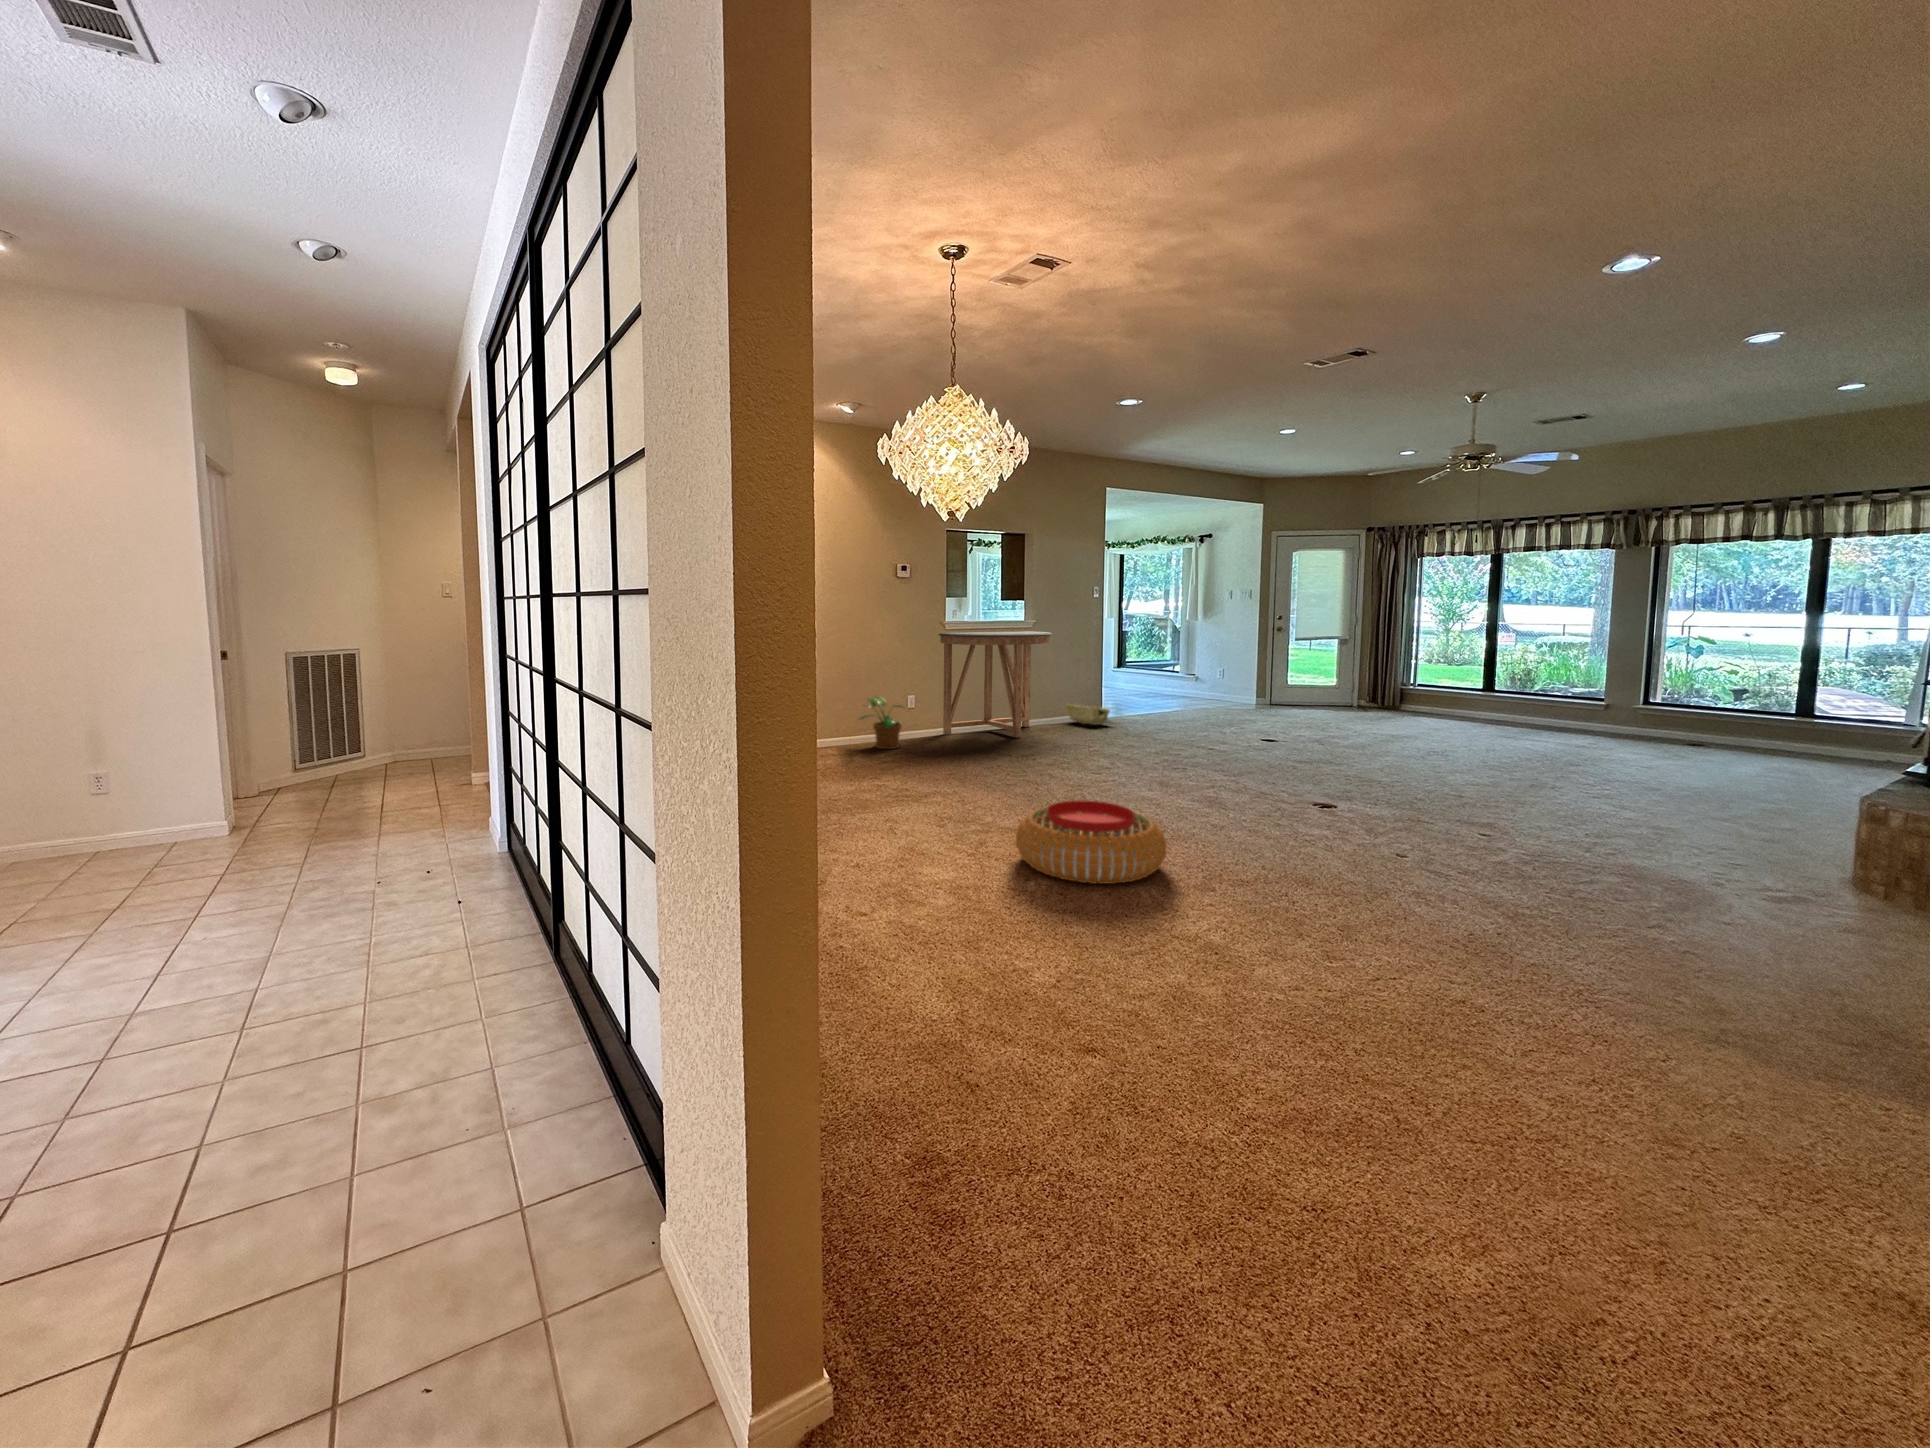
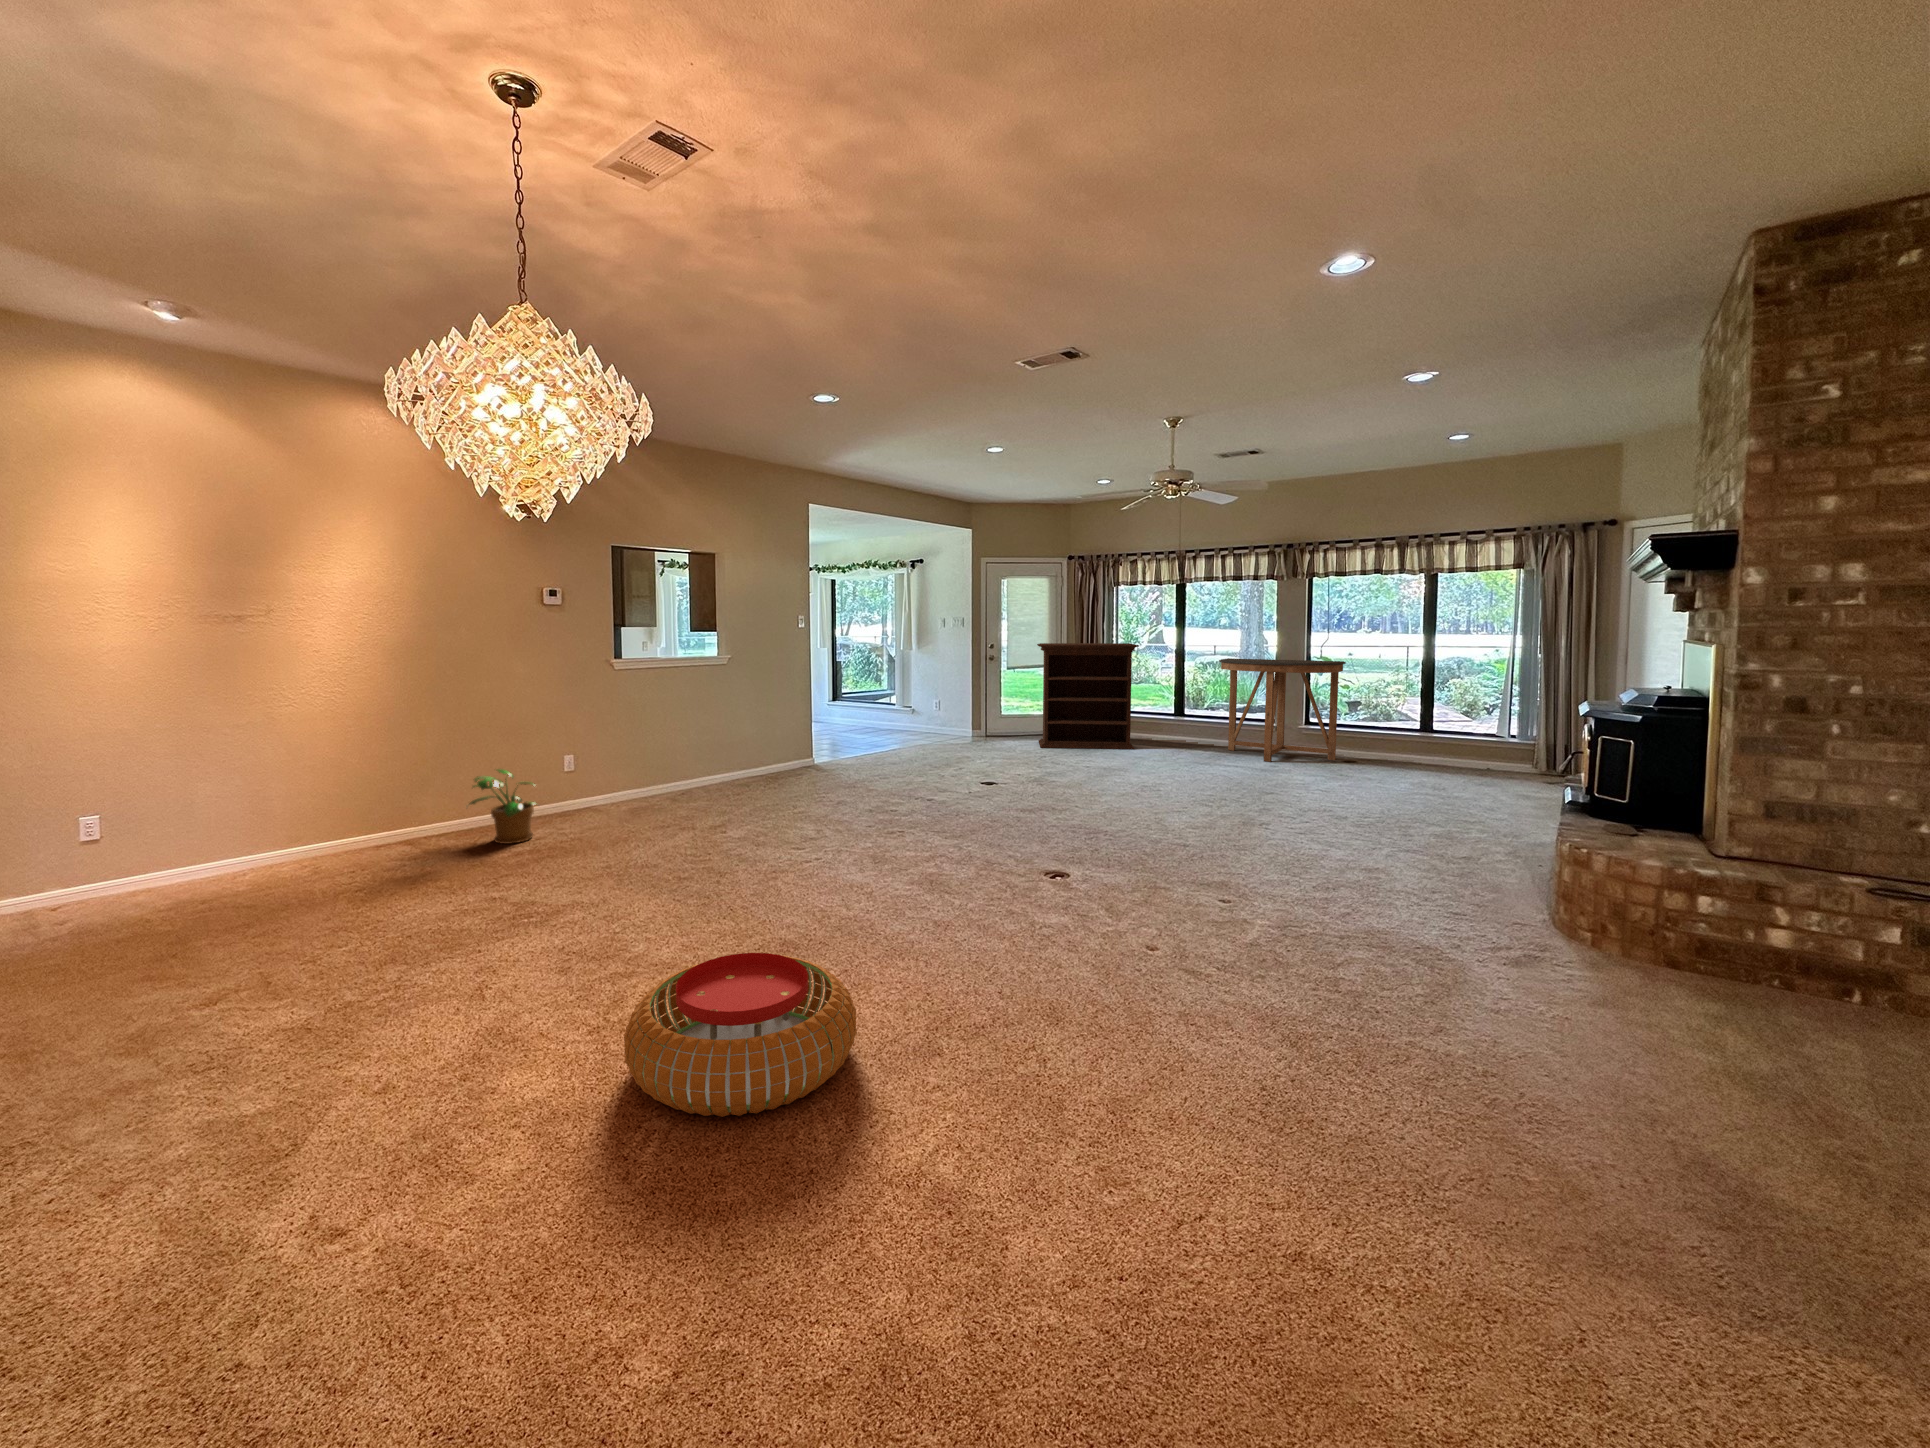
bookshelf: none [1325,614,1442,721] -> present [1037,643,1139,749]
console table: present [938,631,1052,738] -> present [1219,658,1346,762]
woven basket: present [1067,704,1110,725] -> none [766,756,817,780]

